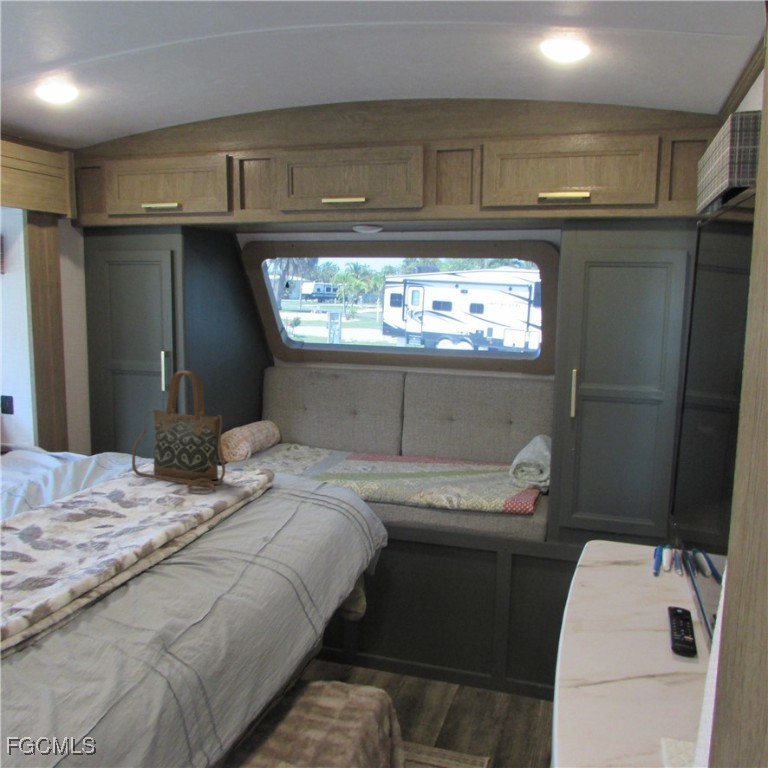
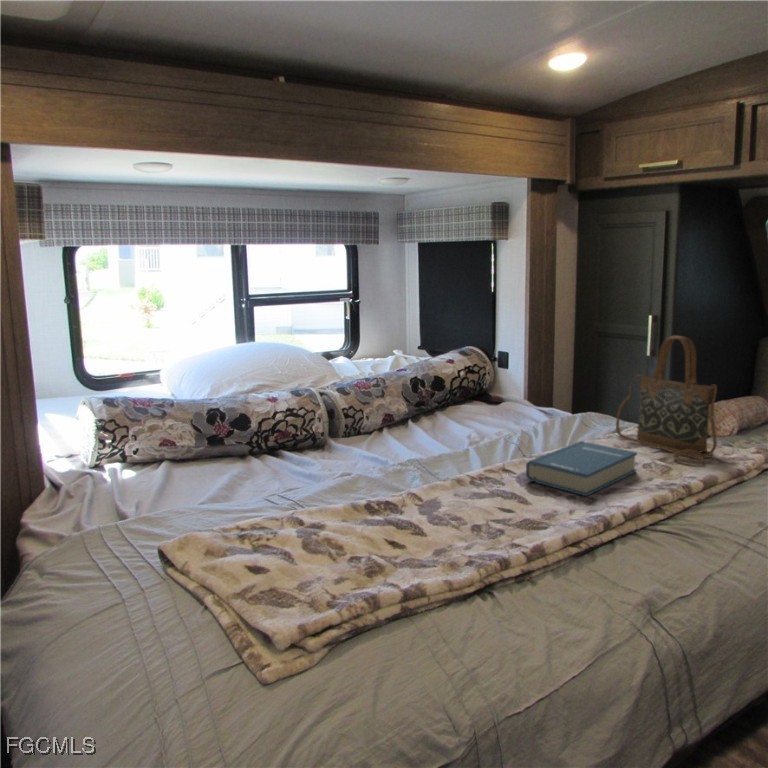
hardback book: none [28,484,151,542] -> present [526,441,637,496]

